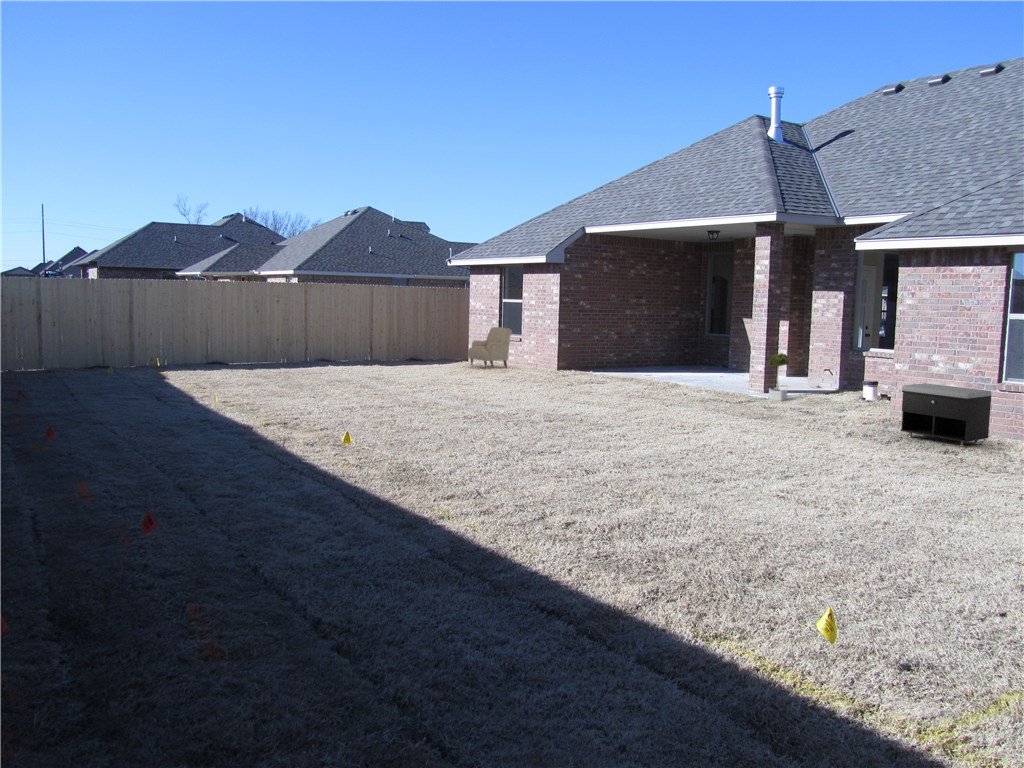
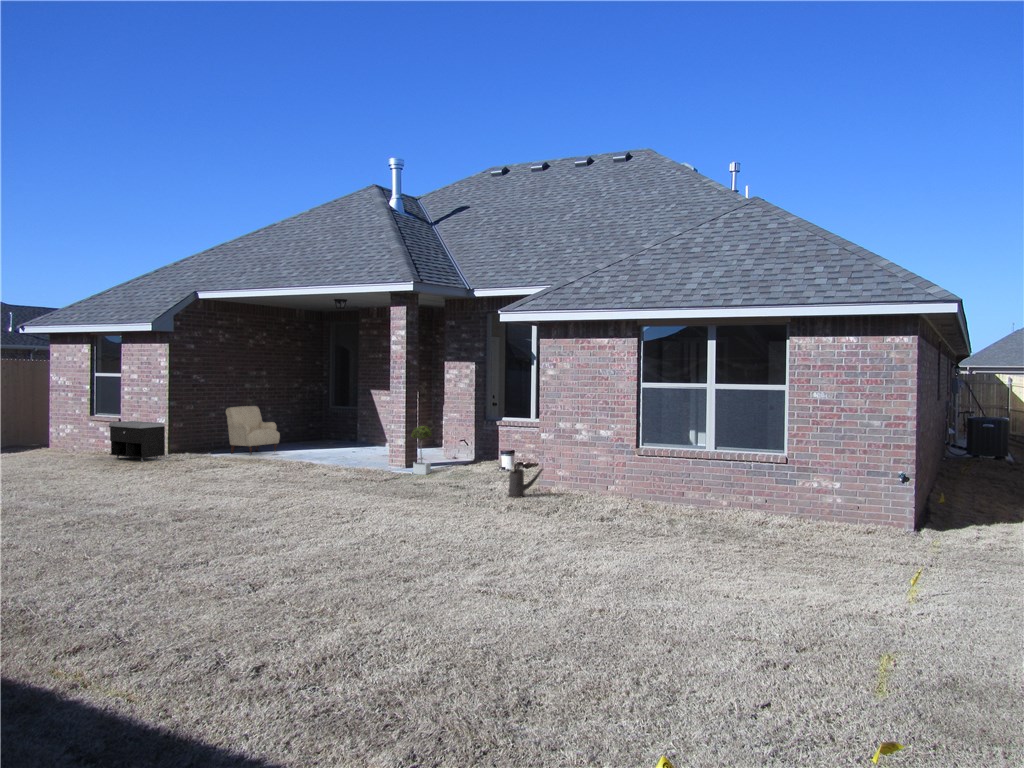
chair: present [468,327,512,368] -> present [226,406,280,455]
storage bench: present [900,383,991,446] -> present [109,421,165,462]
watering can: none [850,393,895,428] -> present [508,463,543,498]

